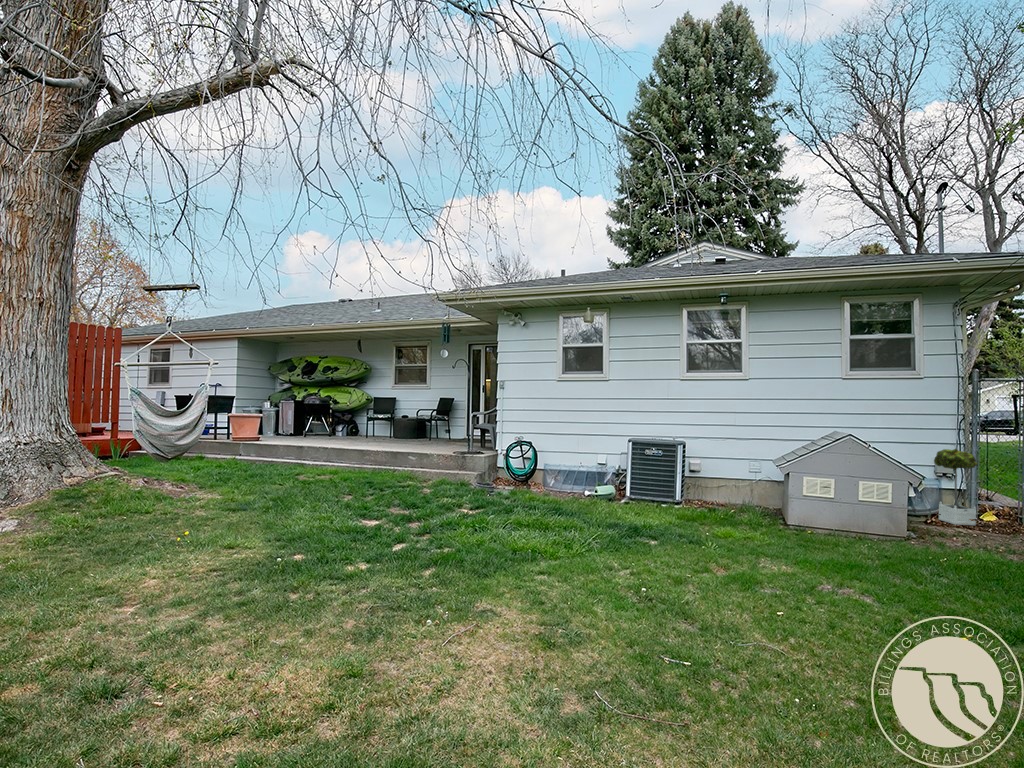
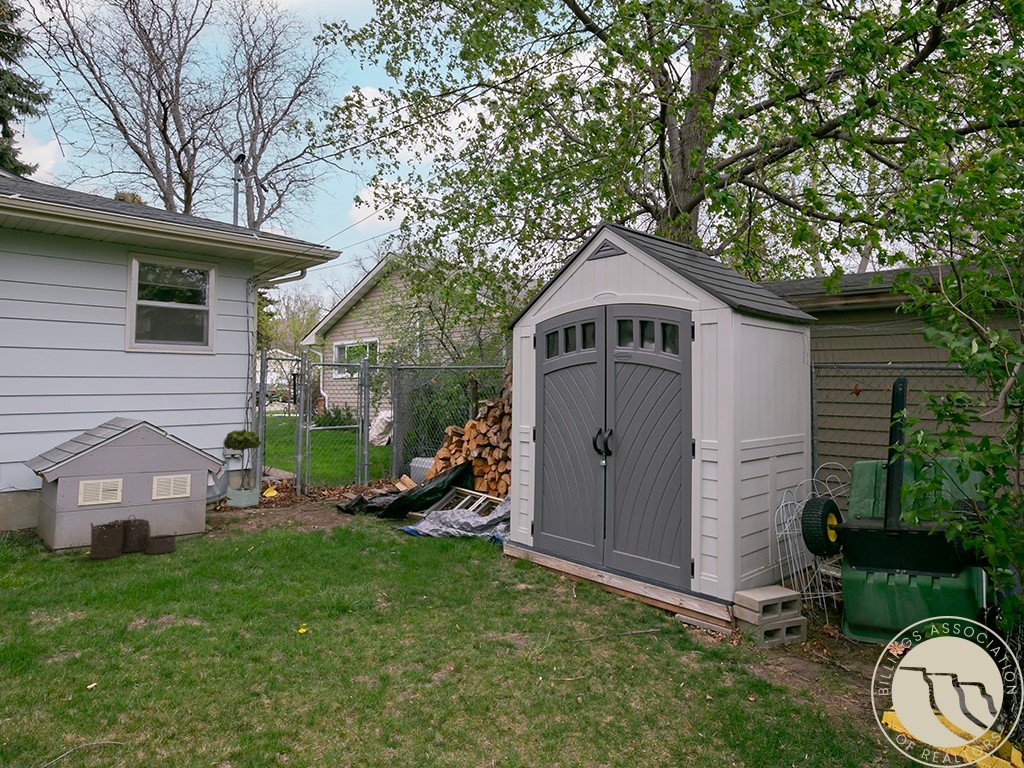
woven basket: none [806,505,874,546] -> present [90,516,176,558]

